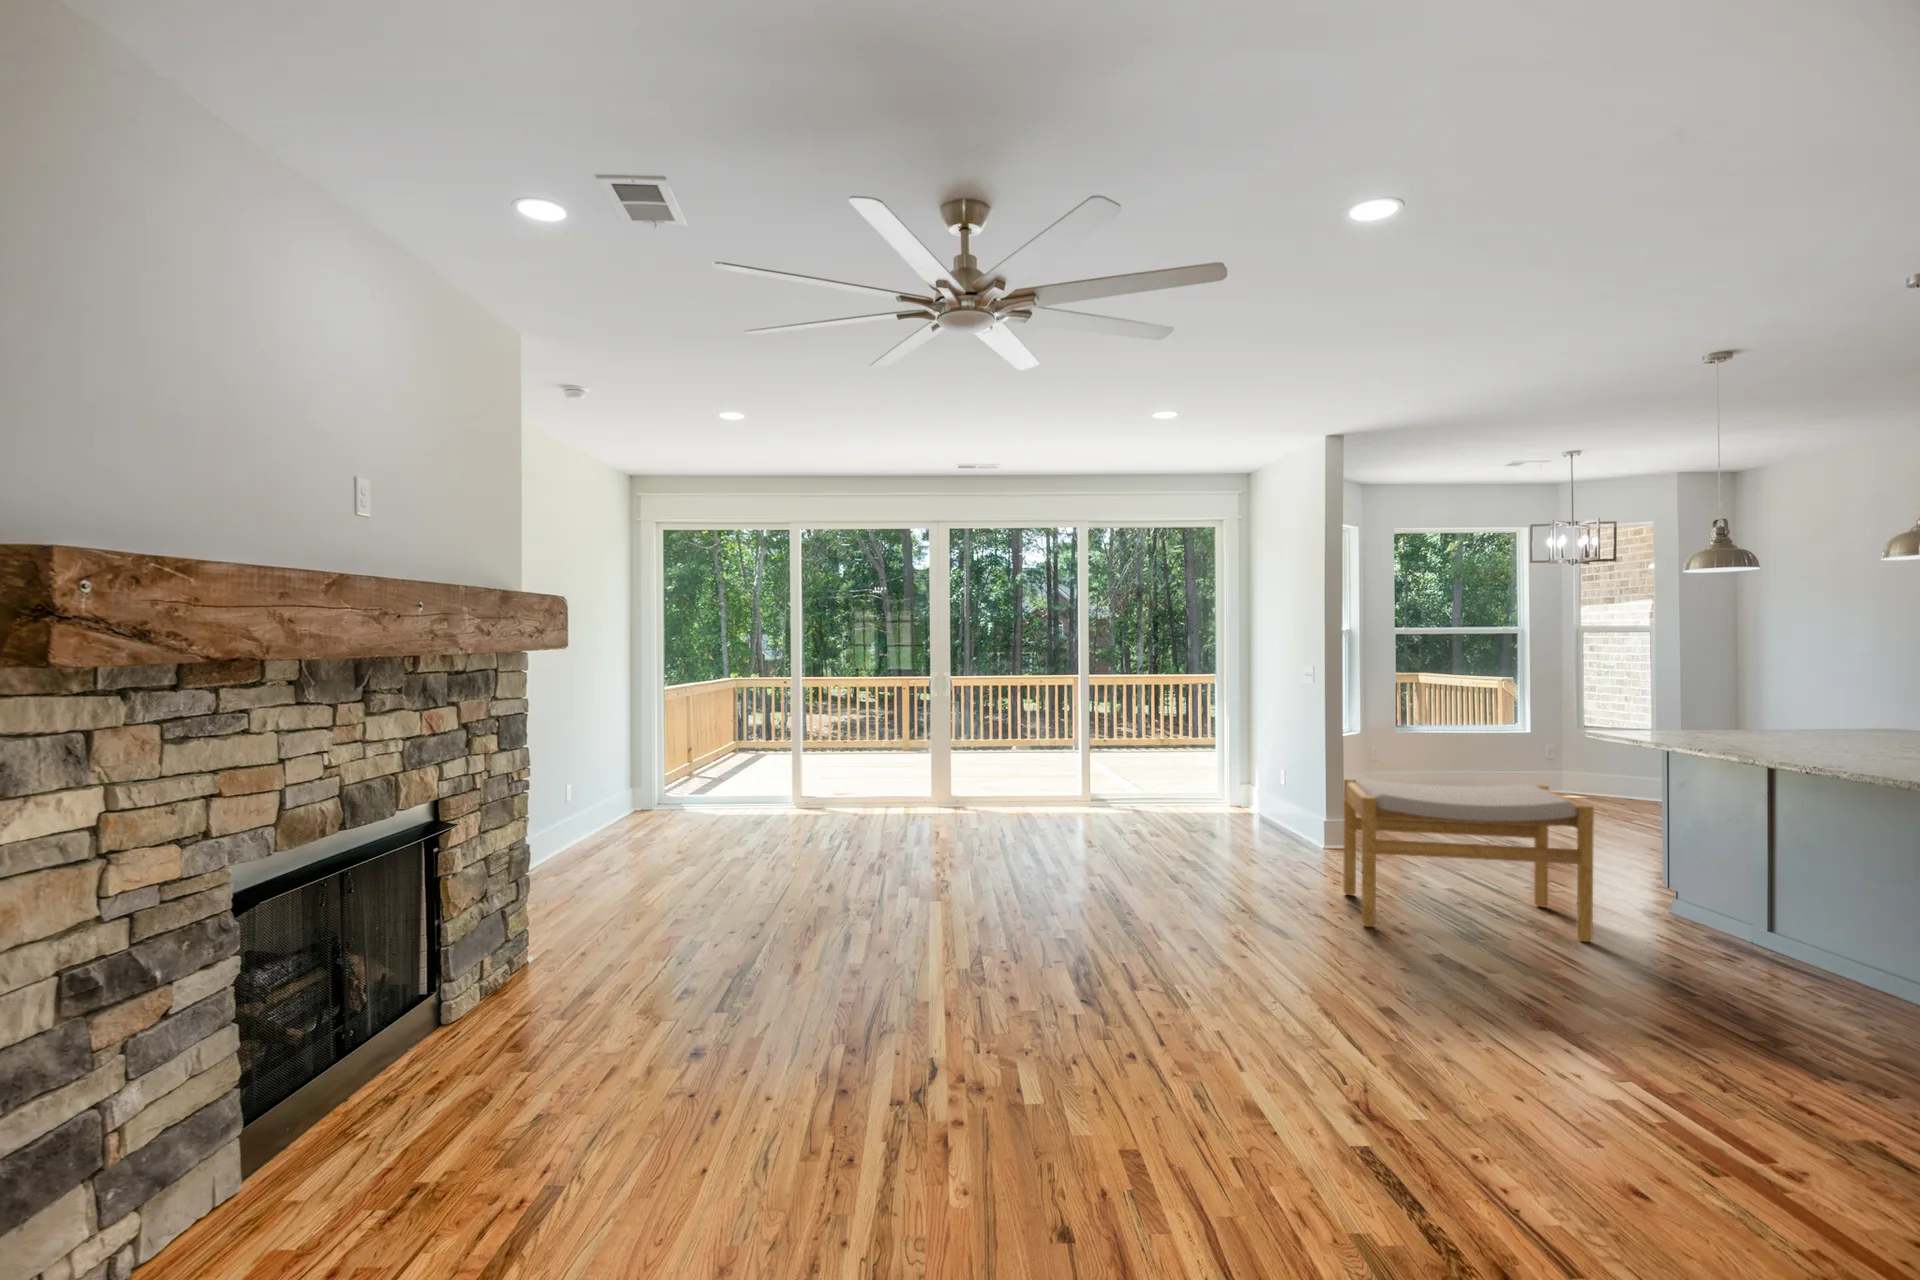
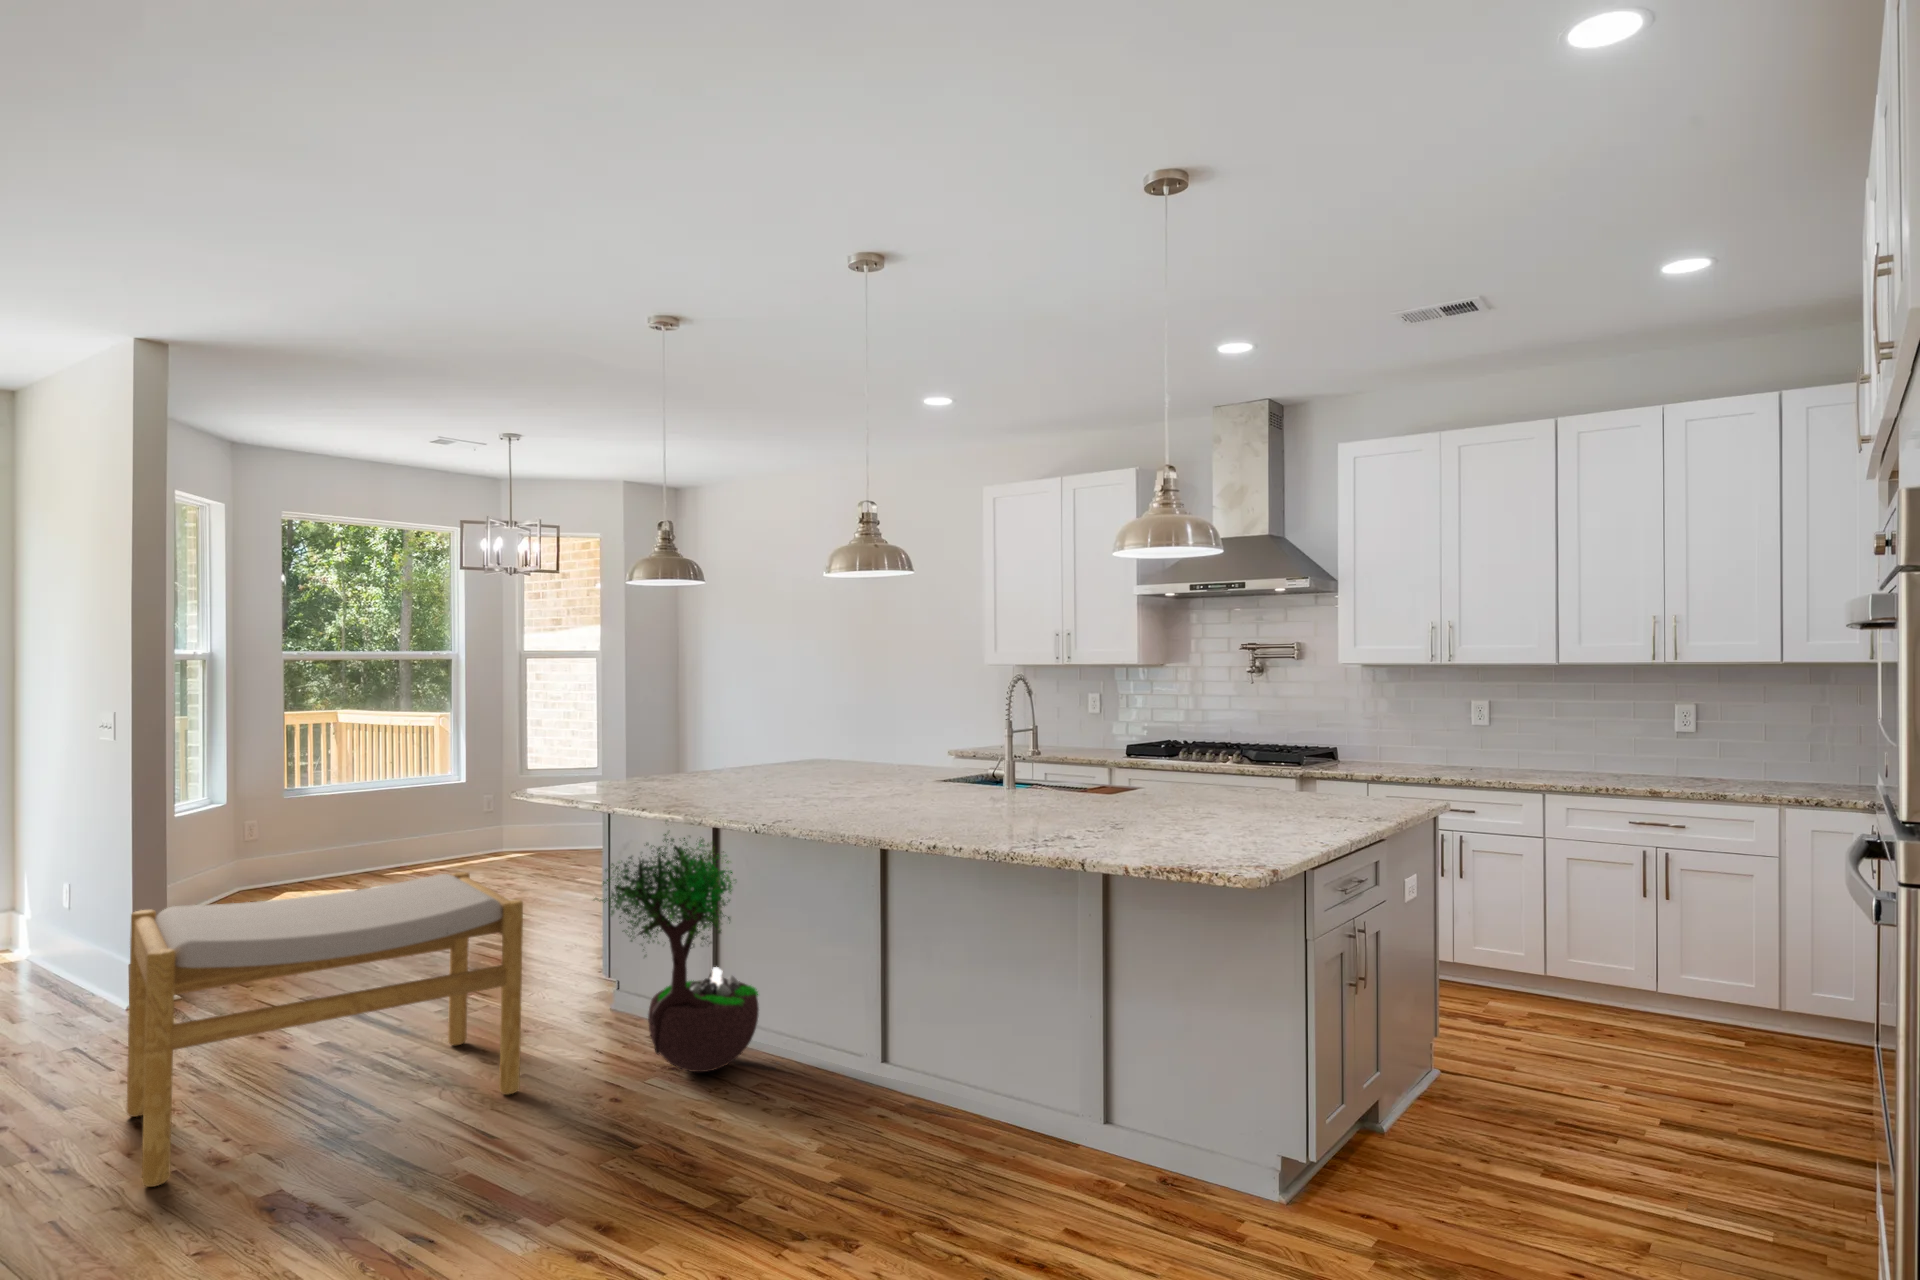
potted tree: none [1652,759,1825,971] -> present [595,834,759,1072]

